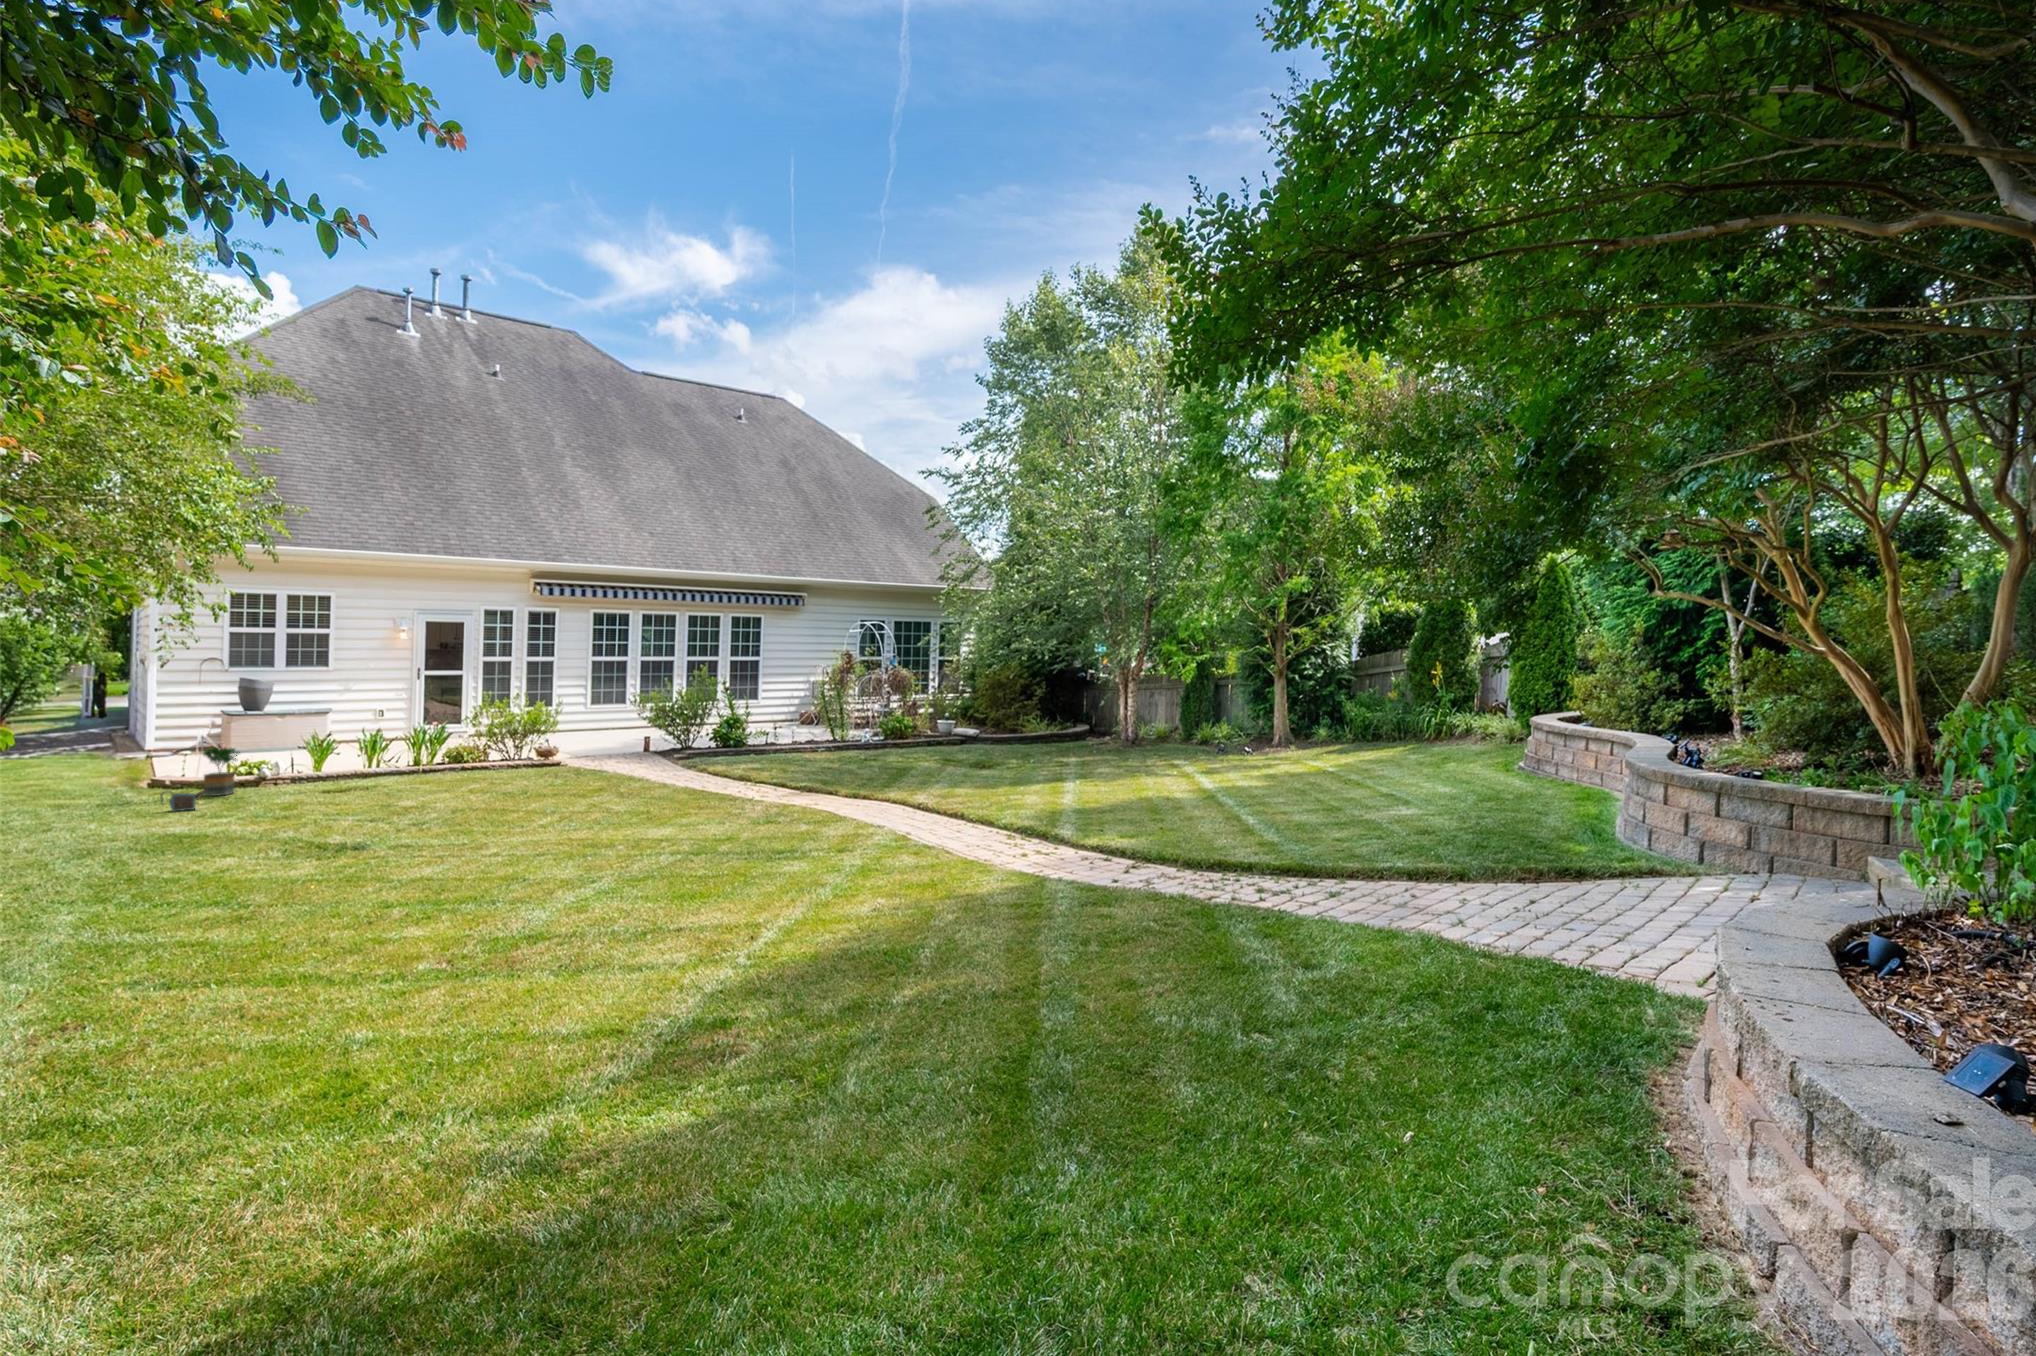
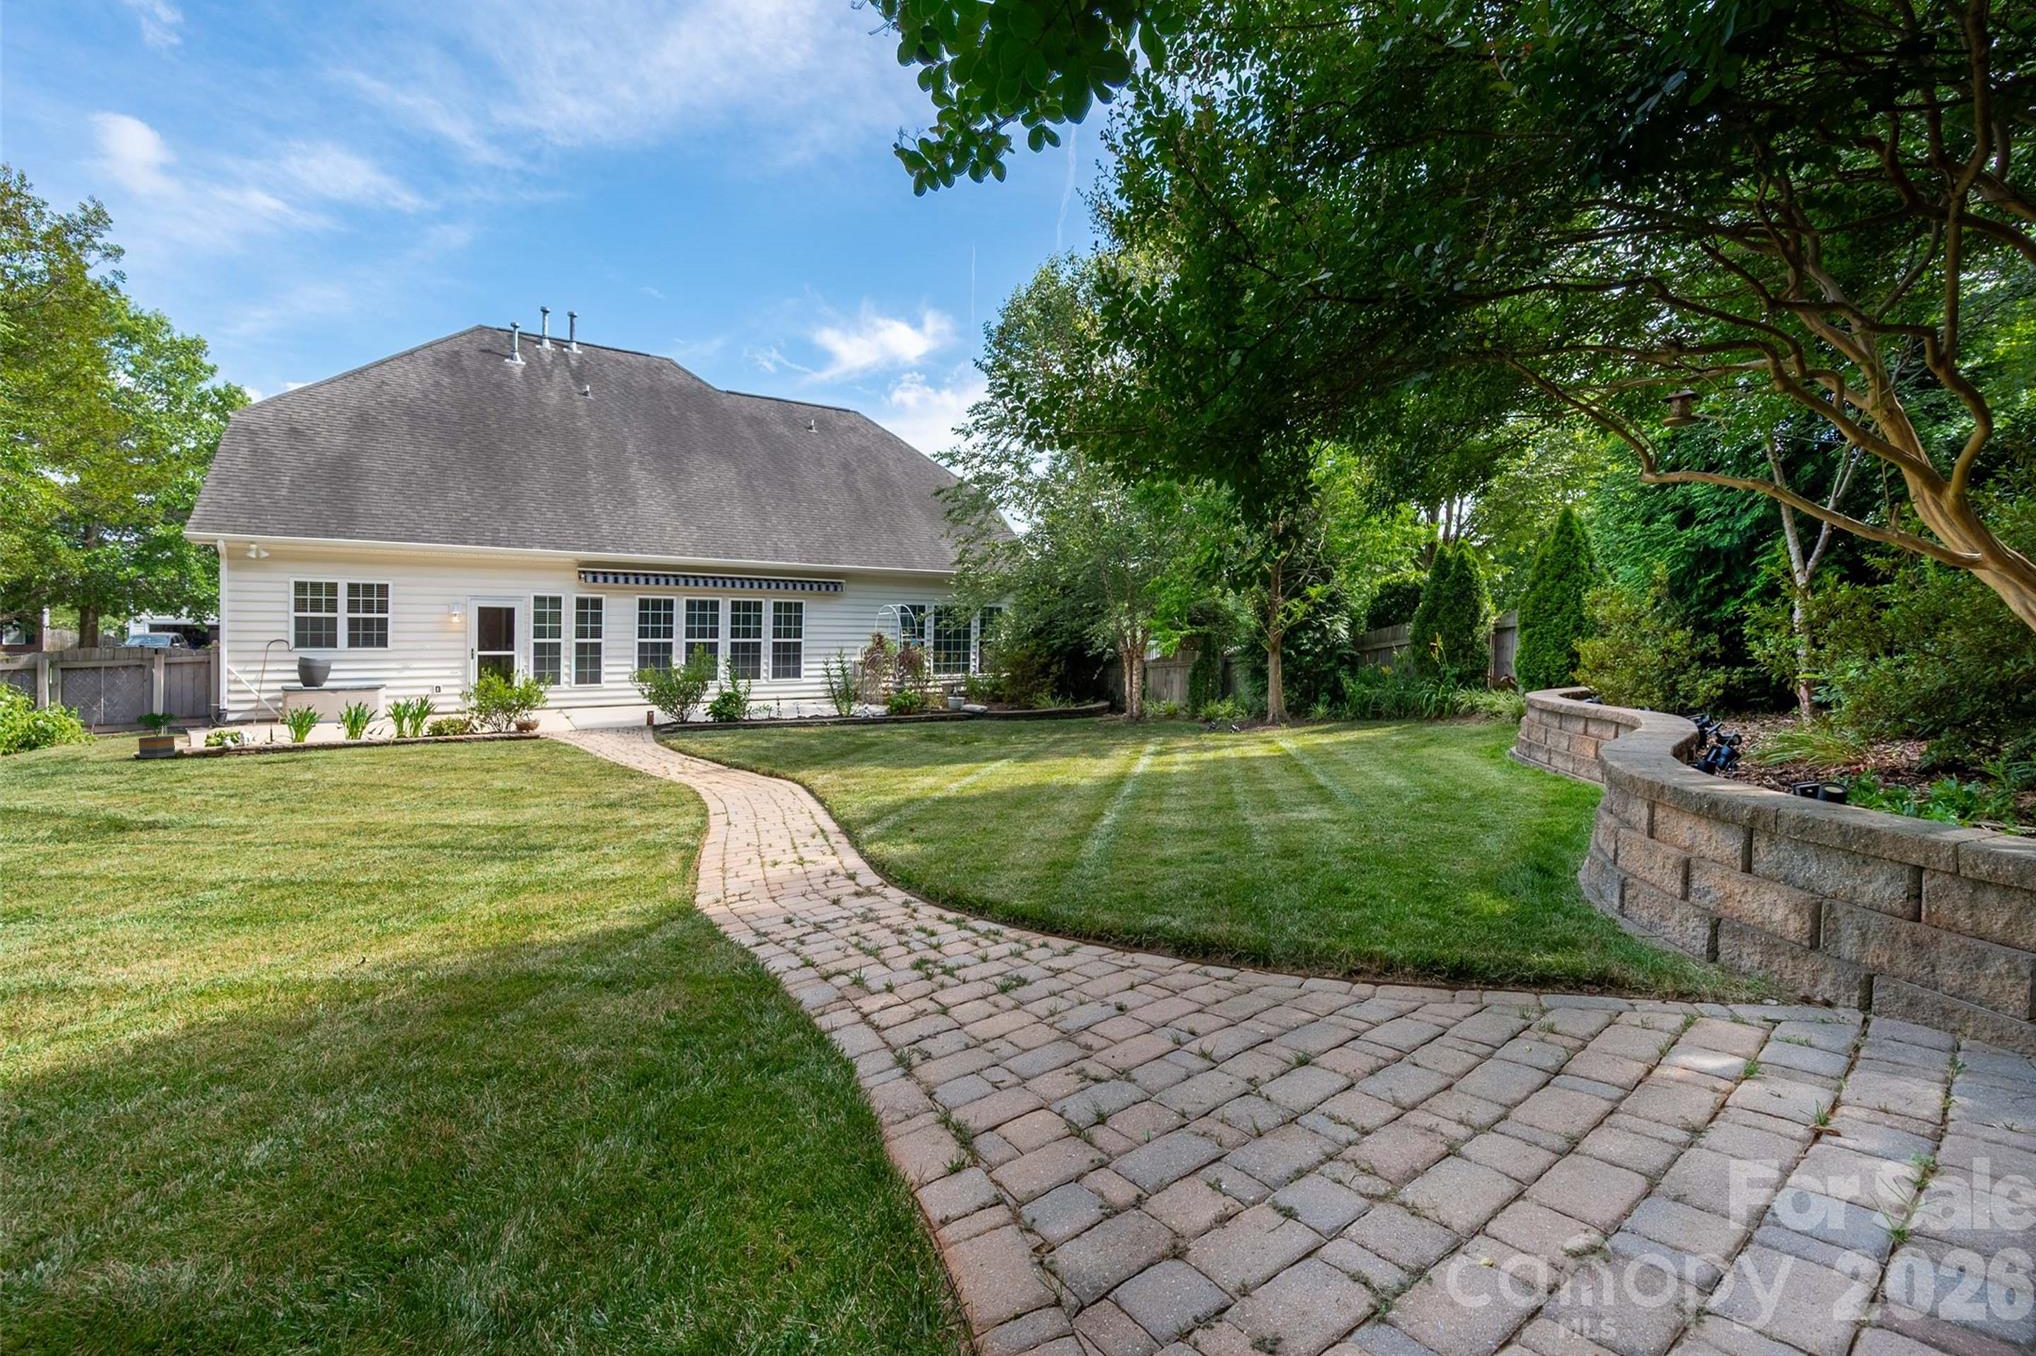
watering can: present [160,789,208,811] -> none [35,752,90,774]

